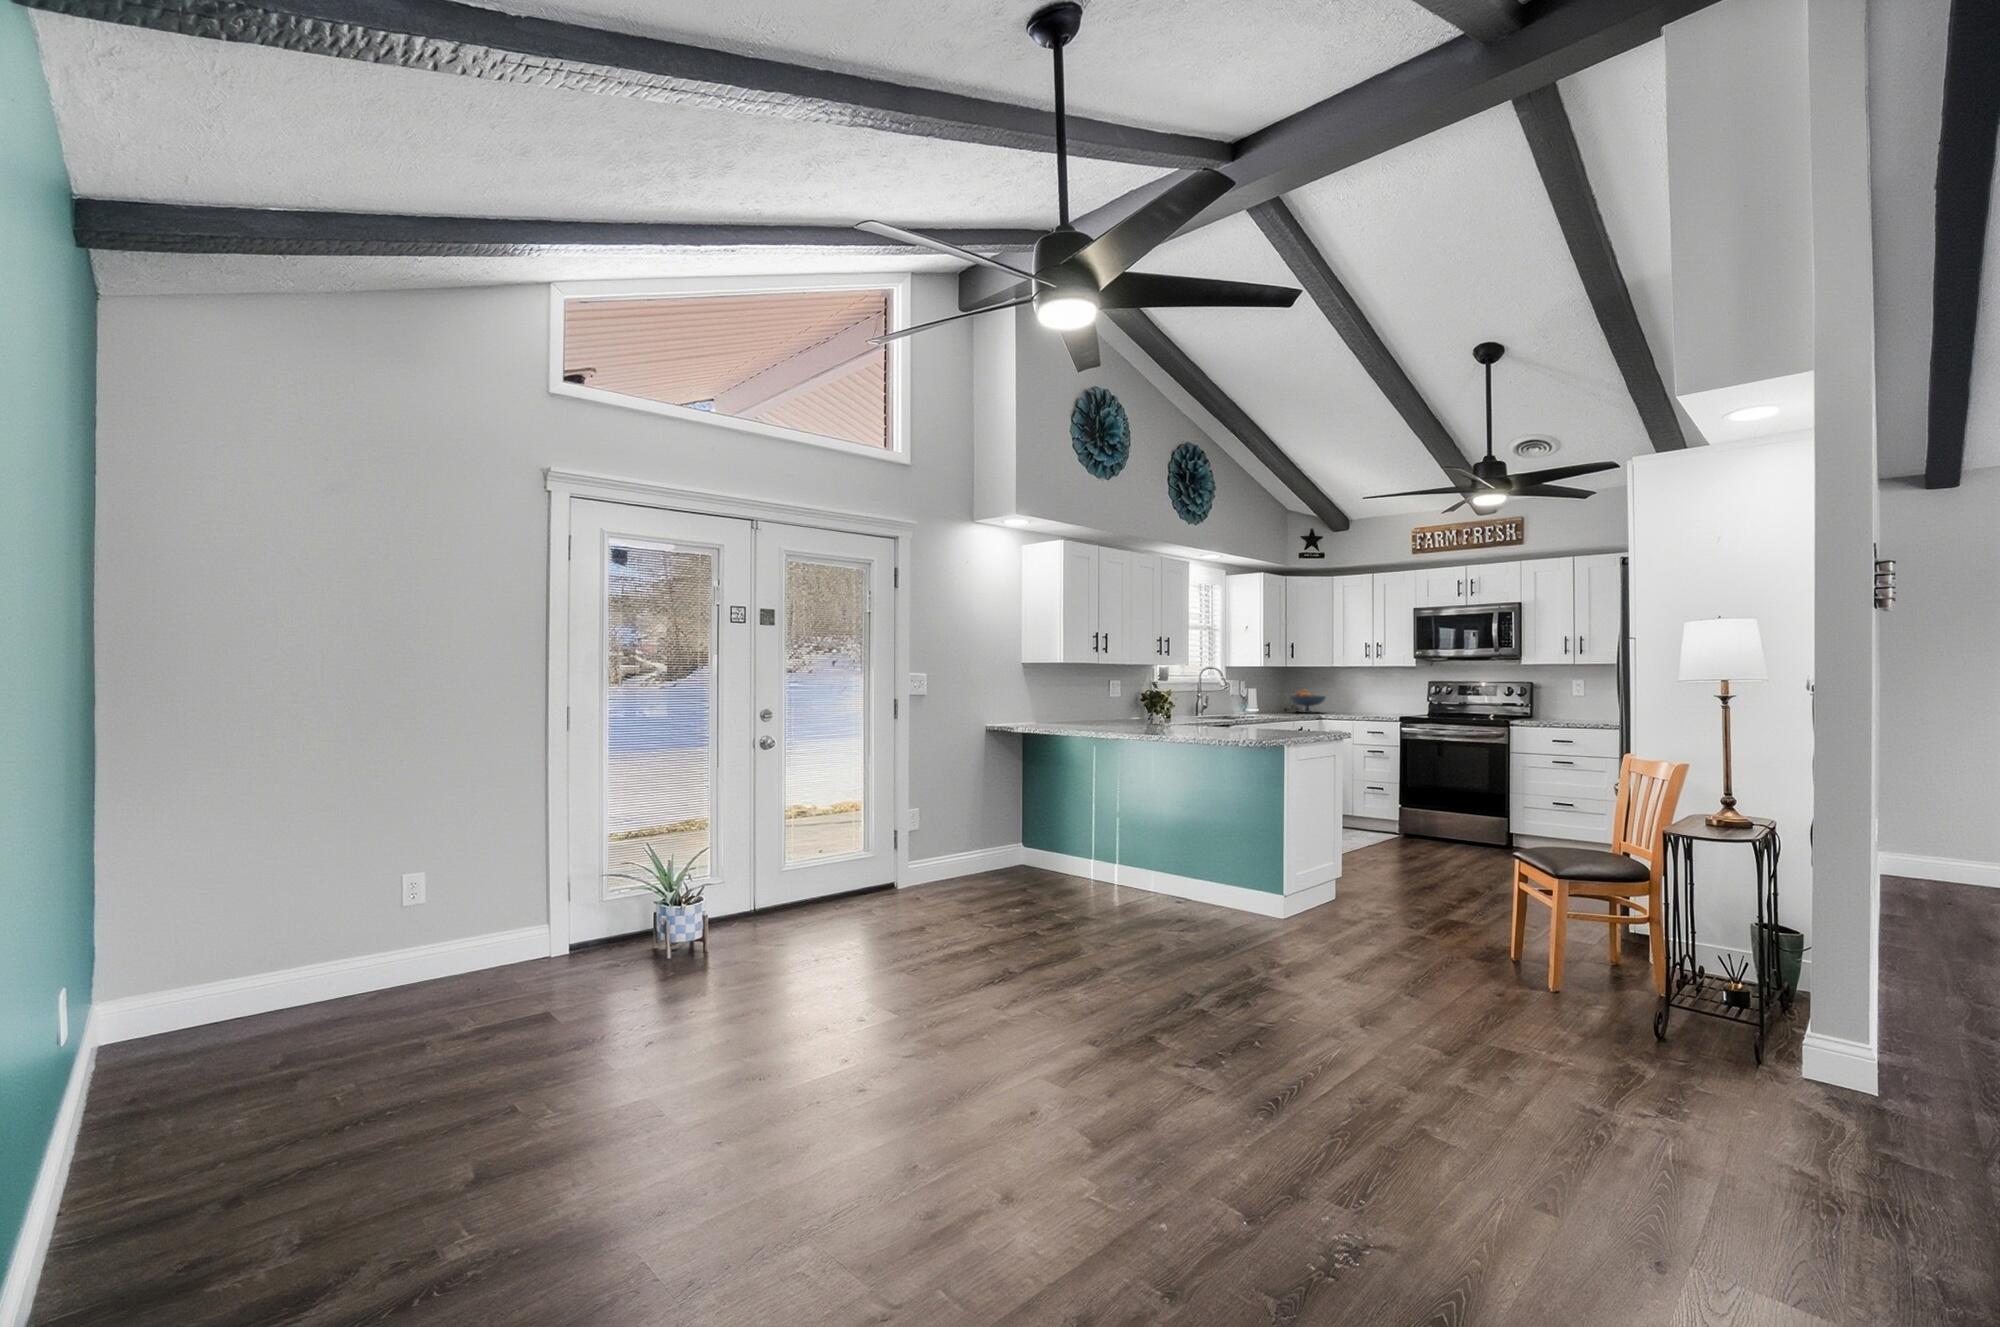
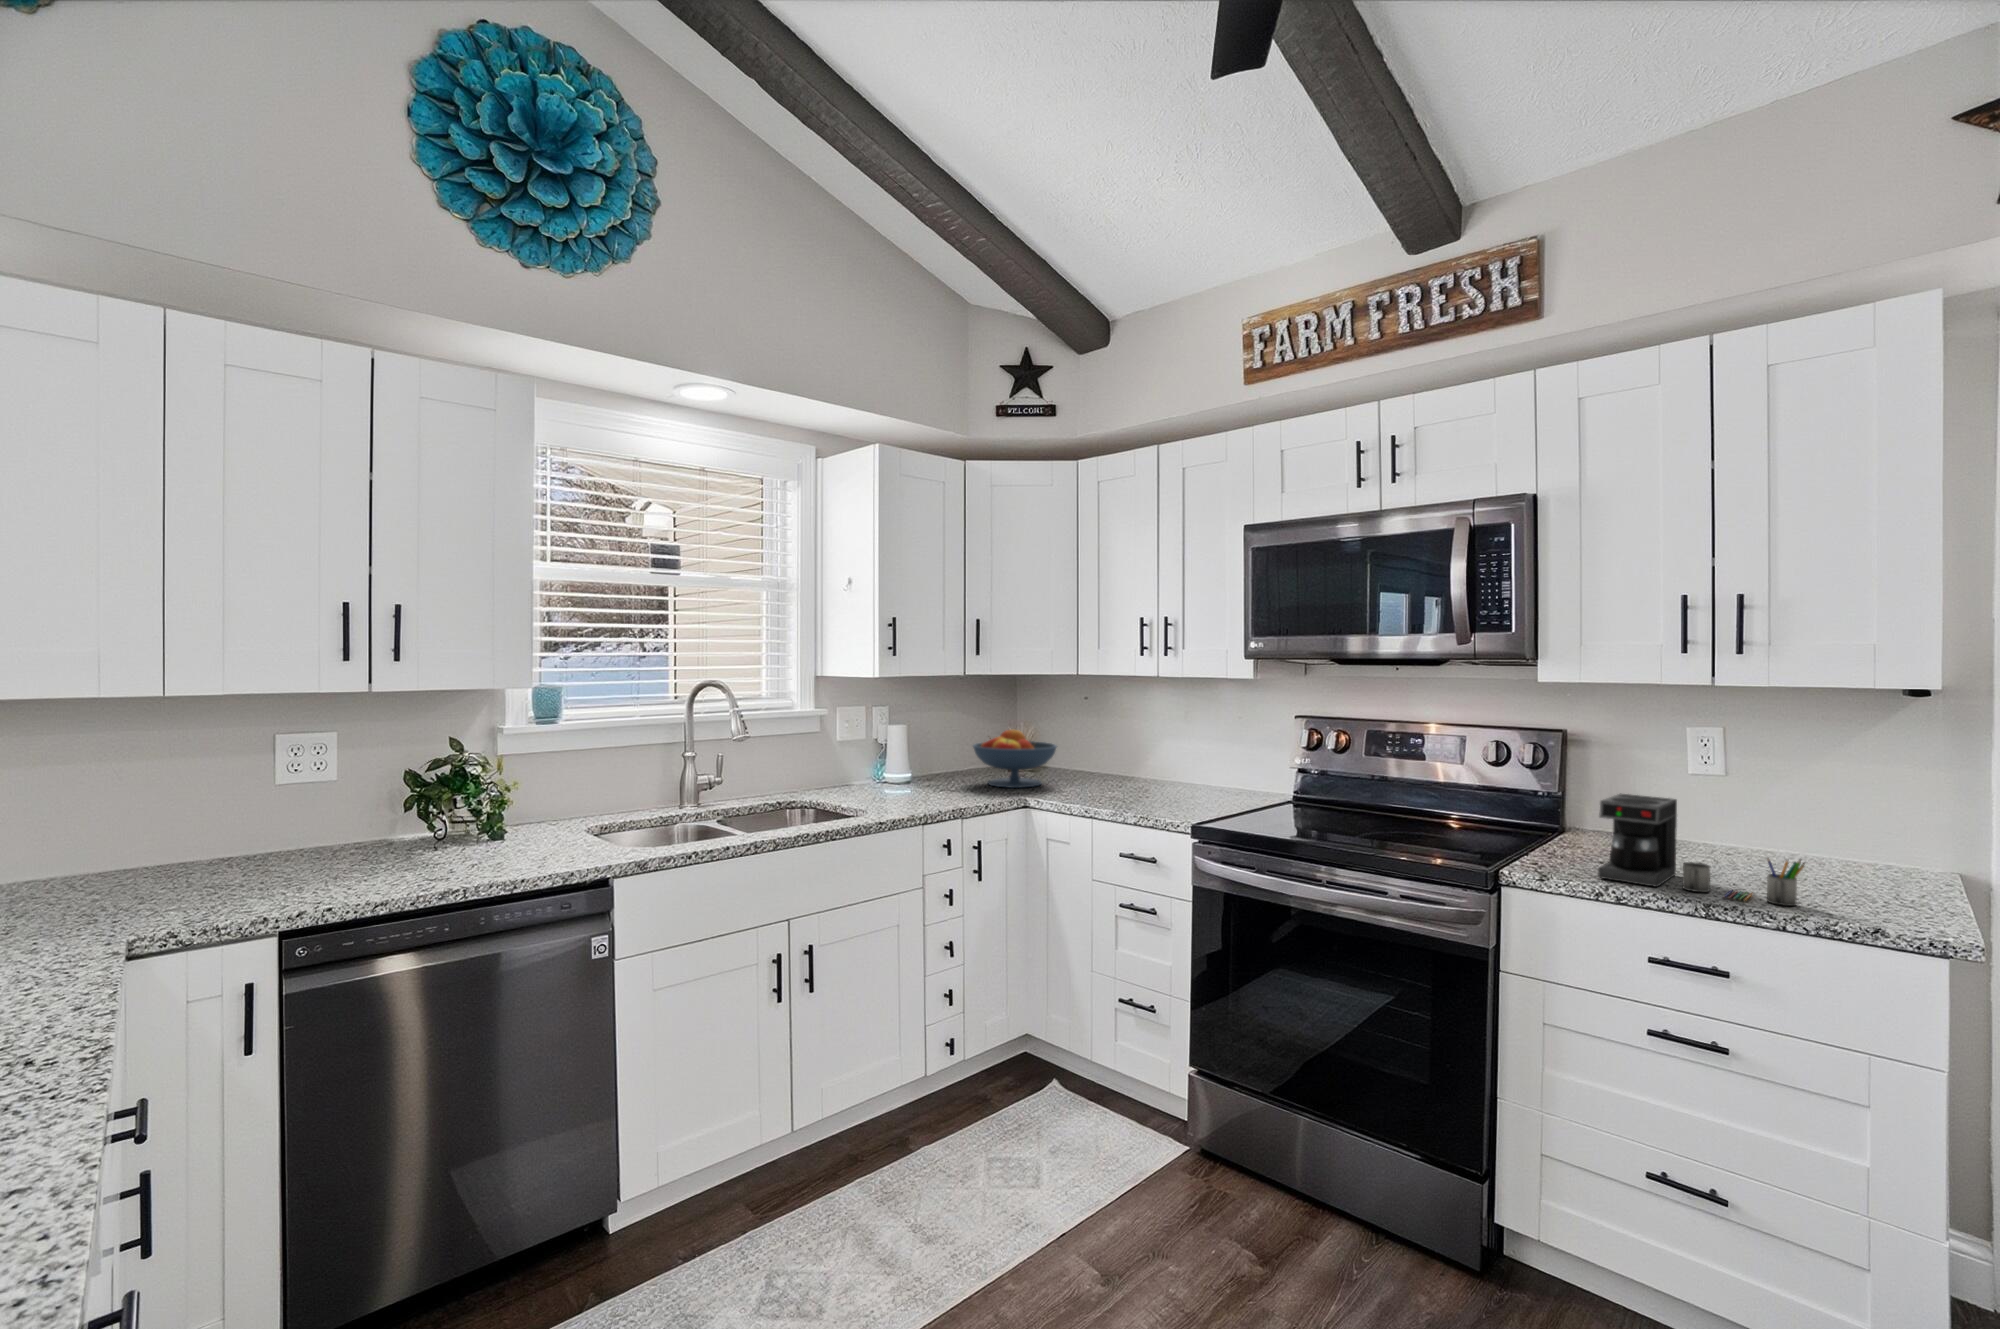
coffee maker: none [1538,699,1593,725] -> present [1598,794,1805,906]

